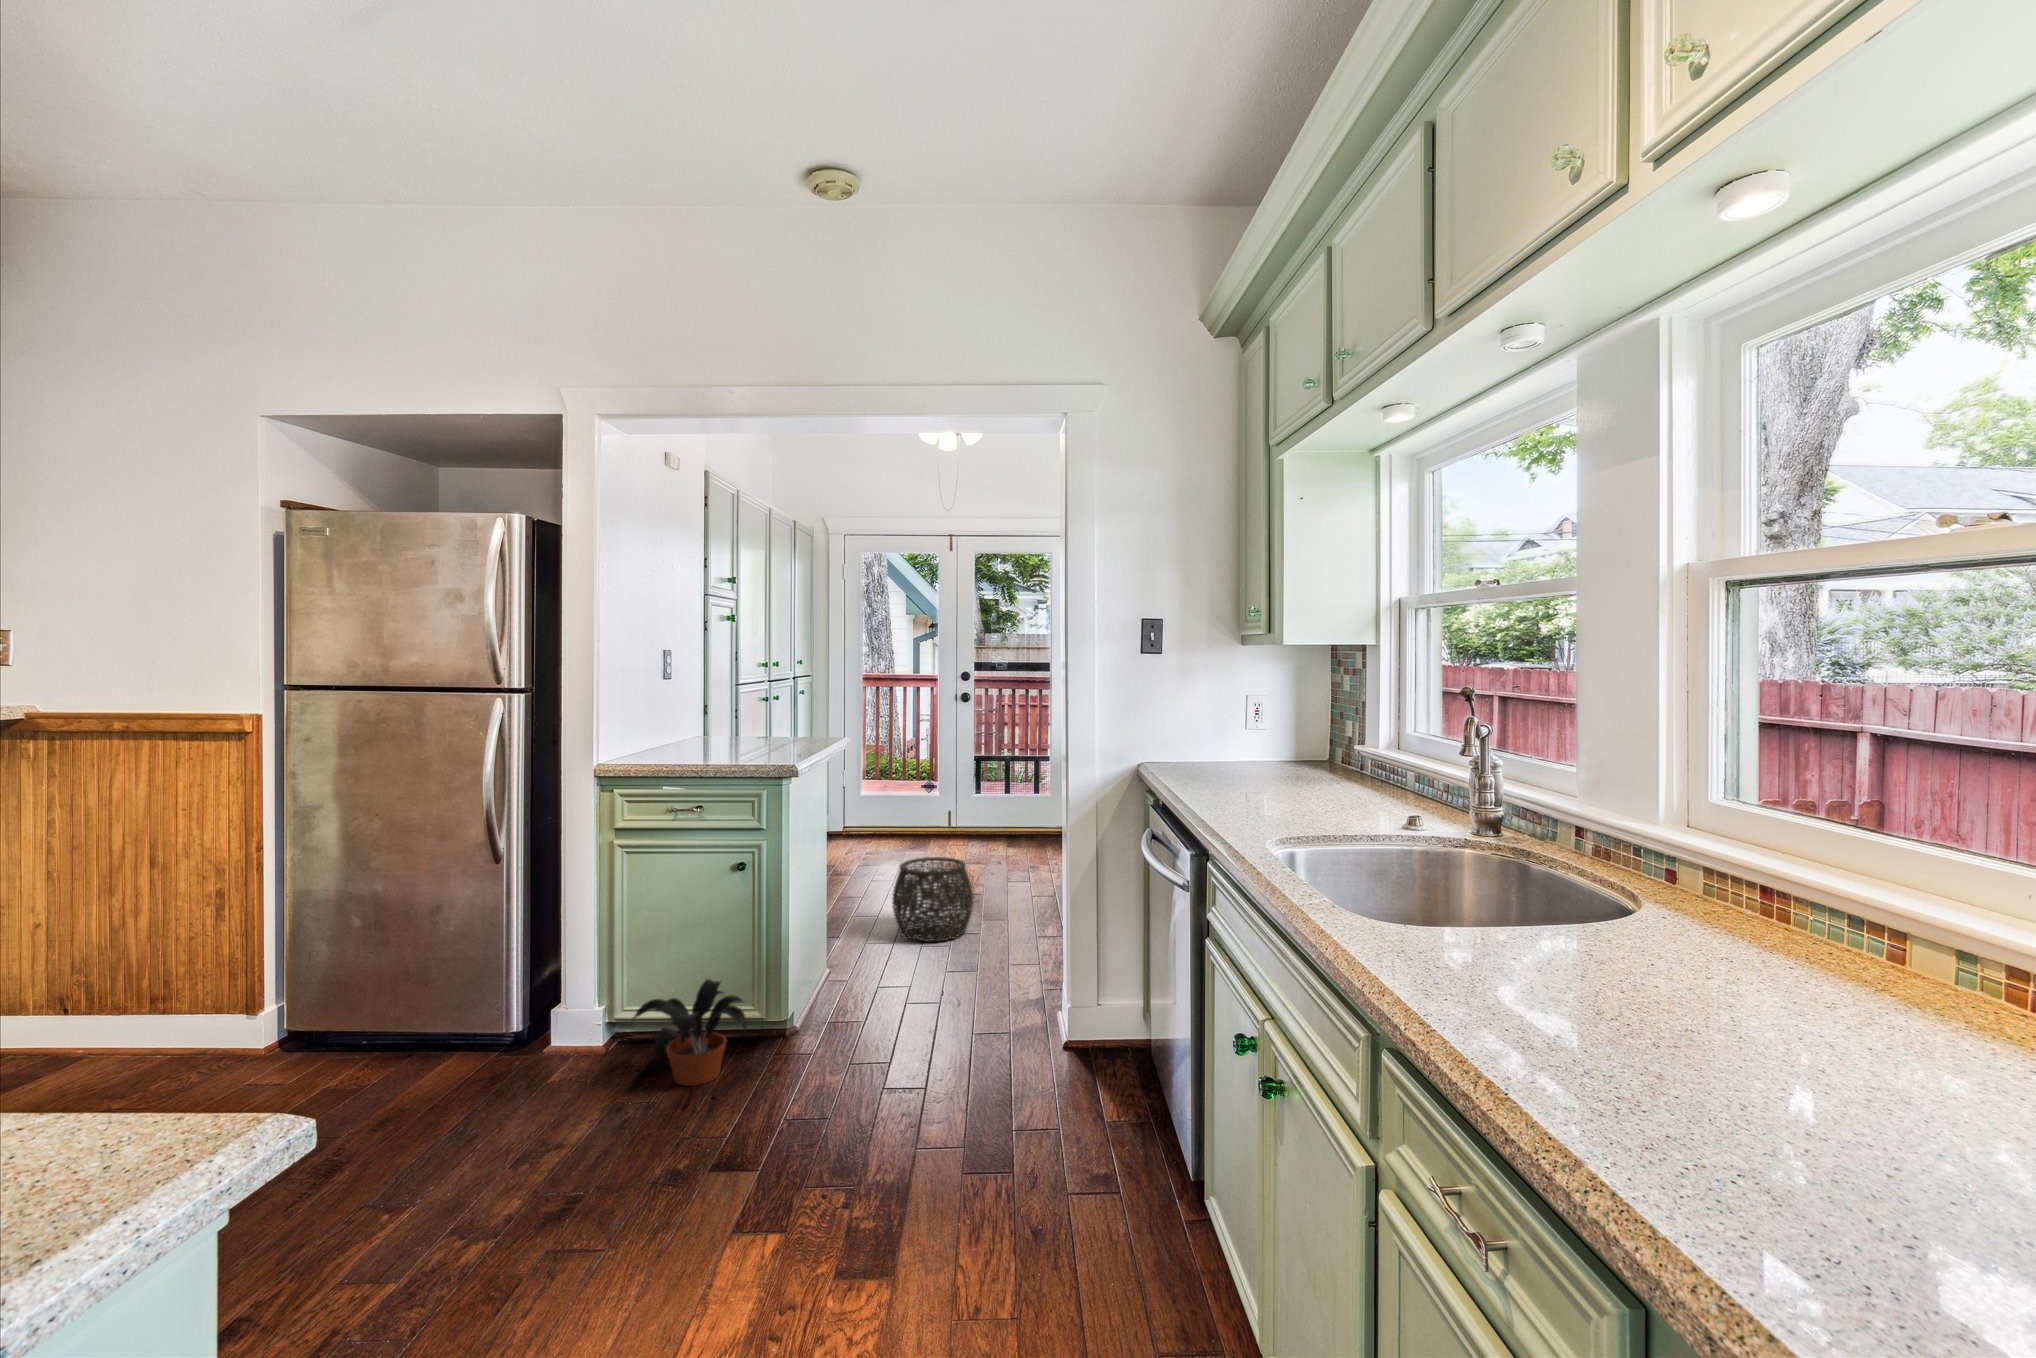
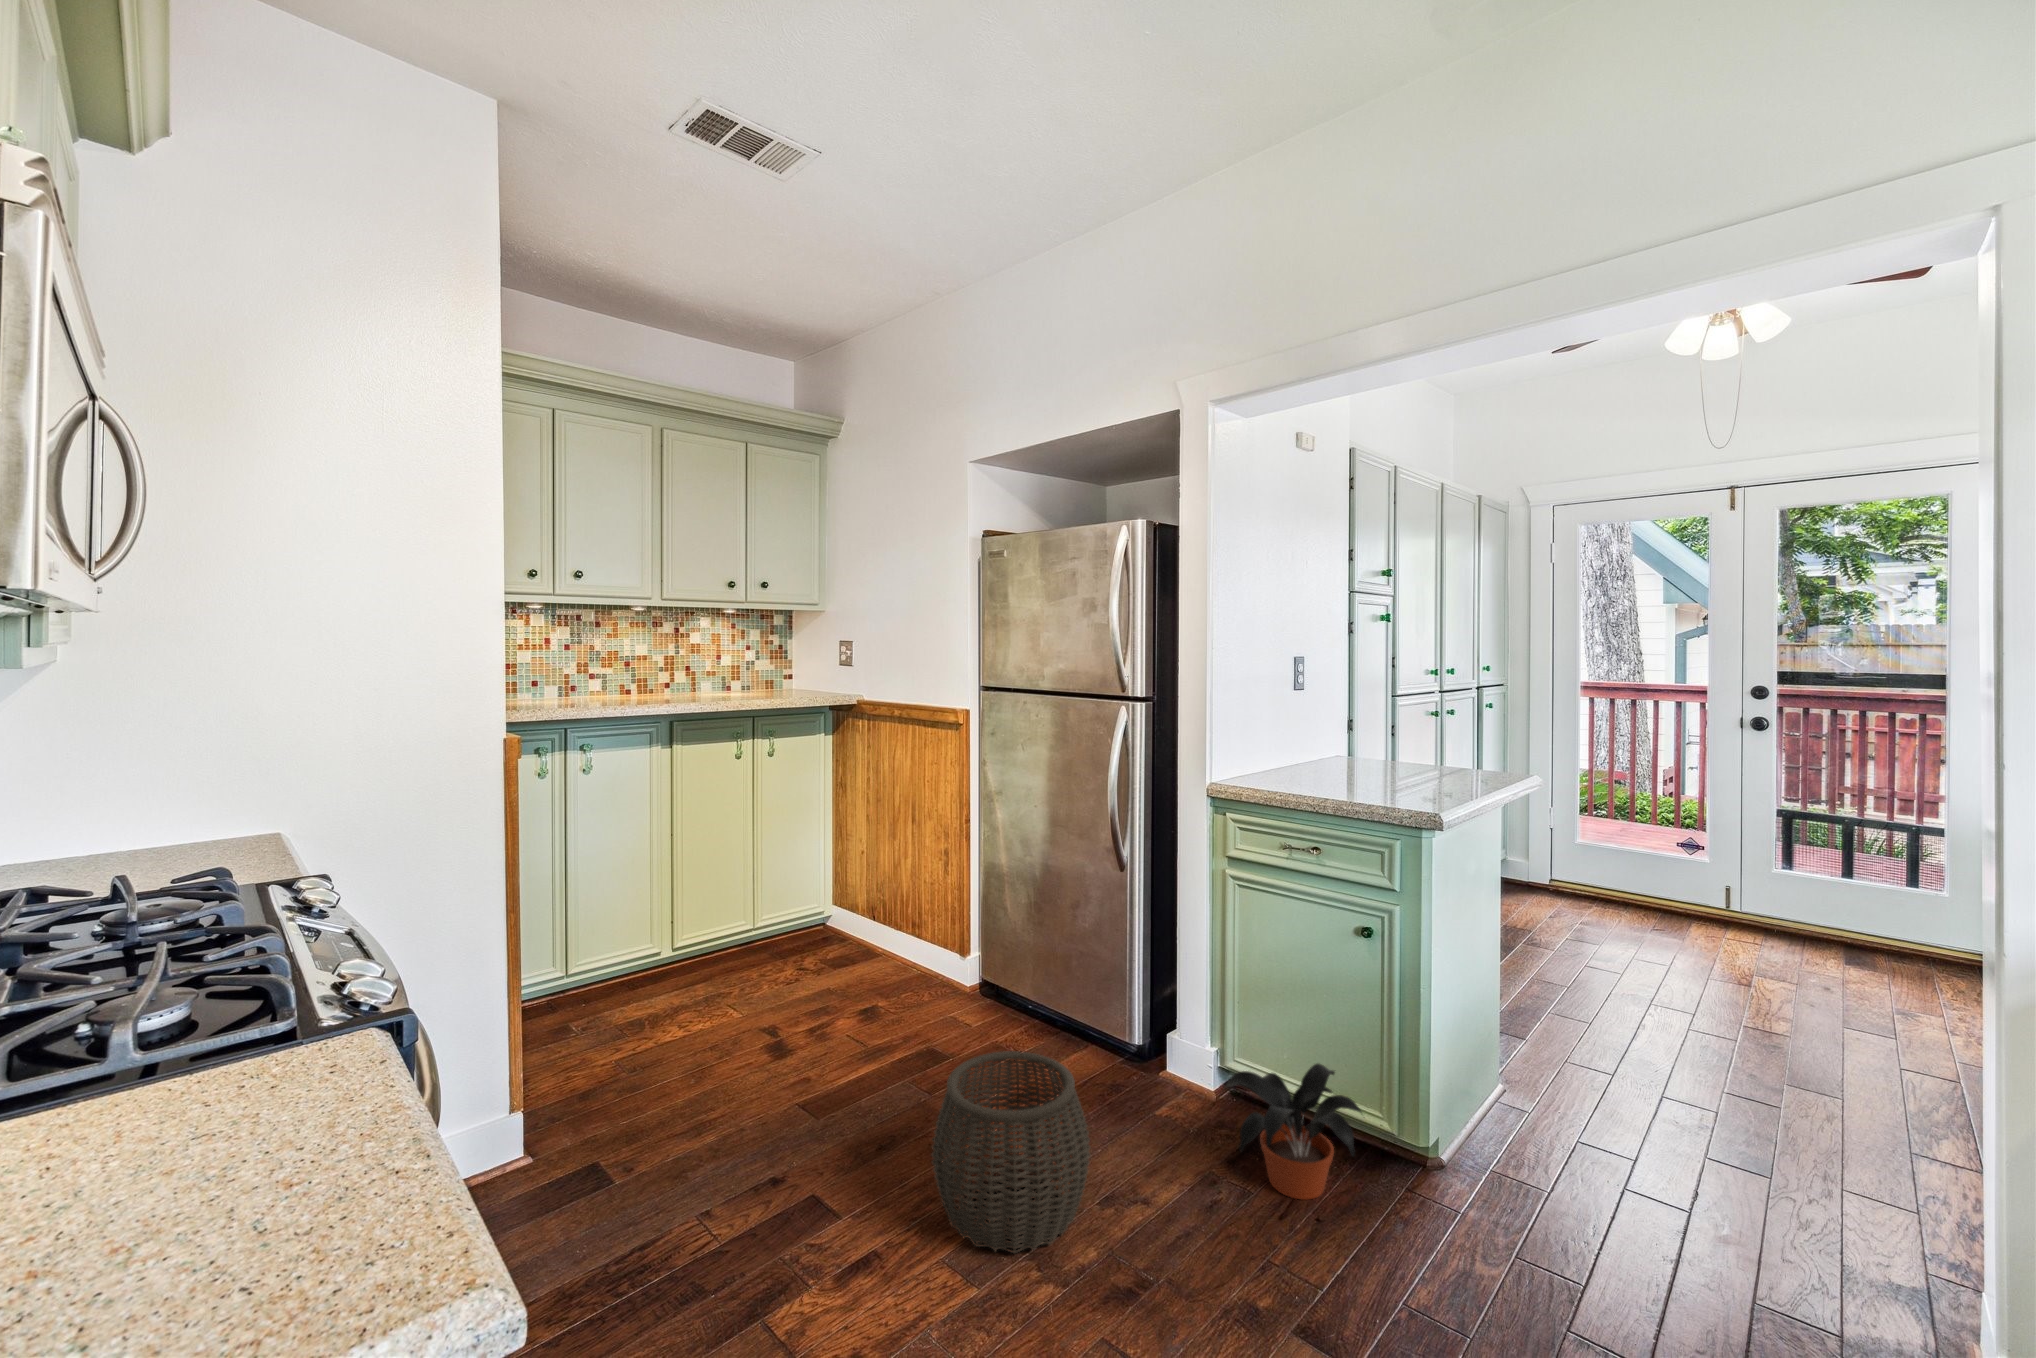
woven basket: present [892,857,973,942] -> present [932,1051,1090,1253]

